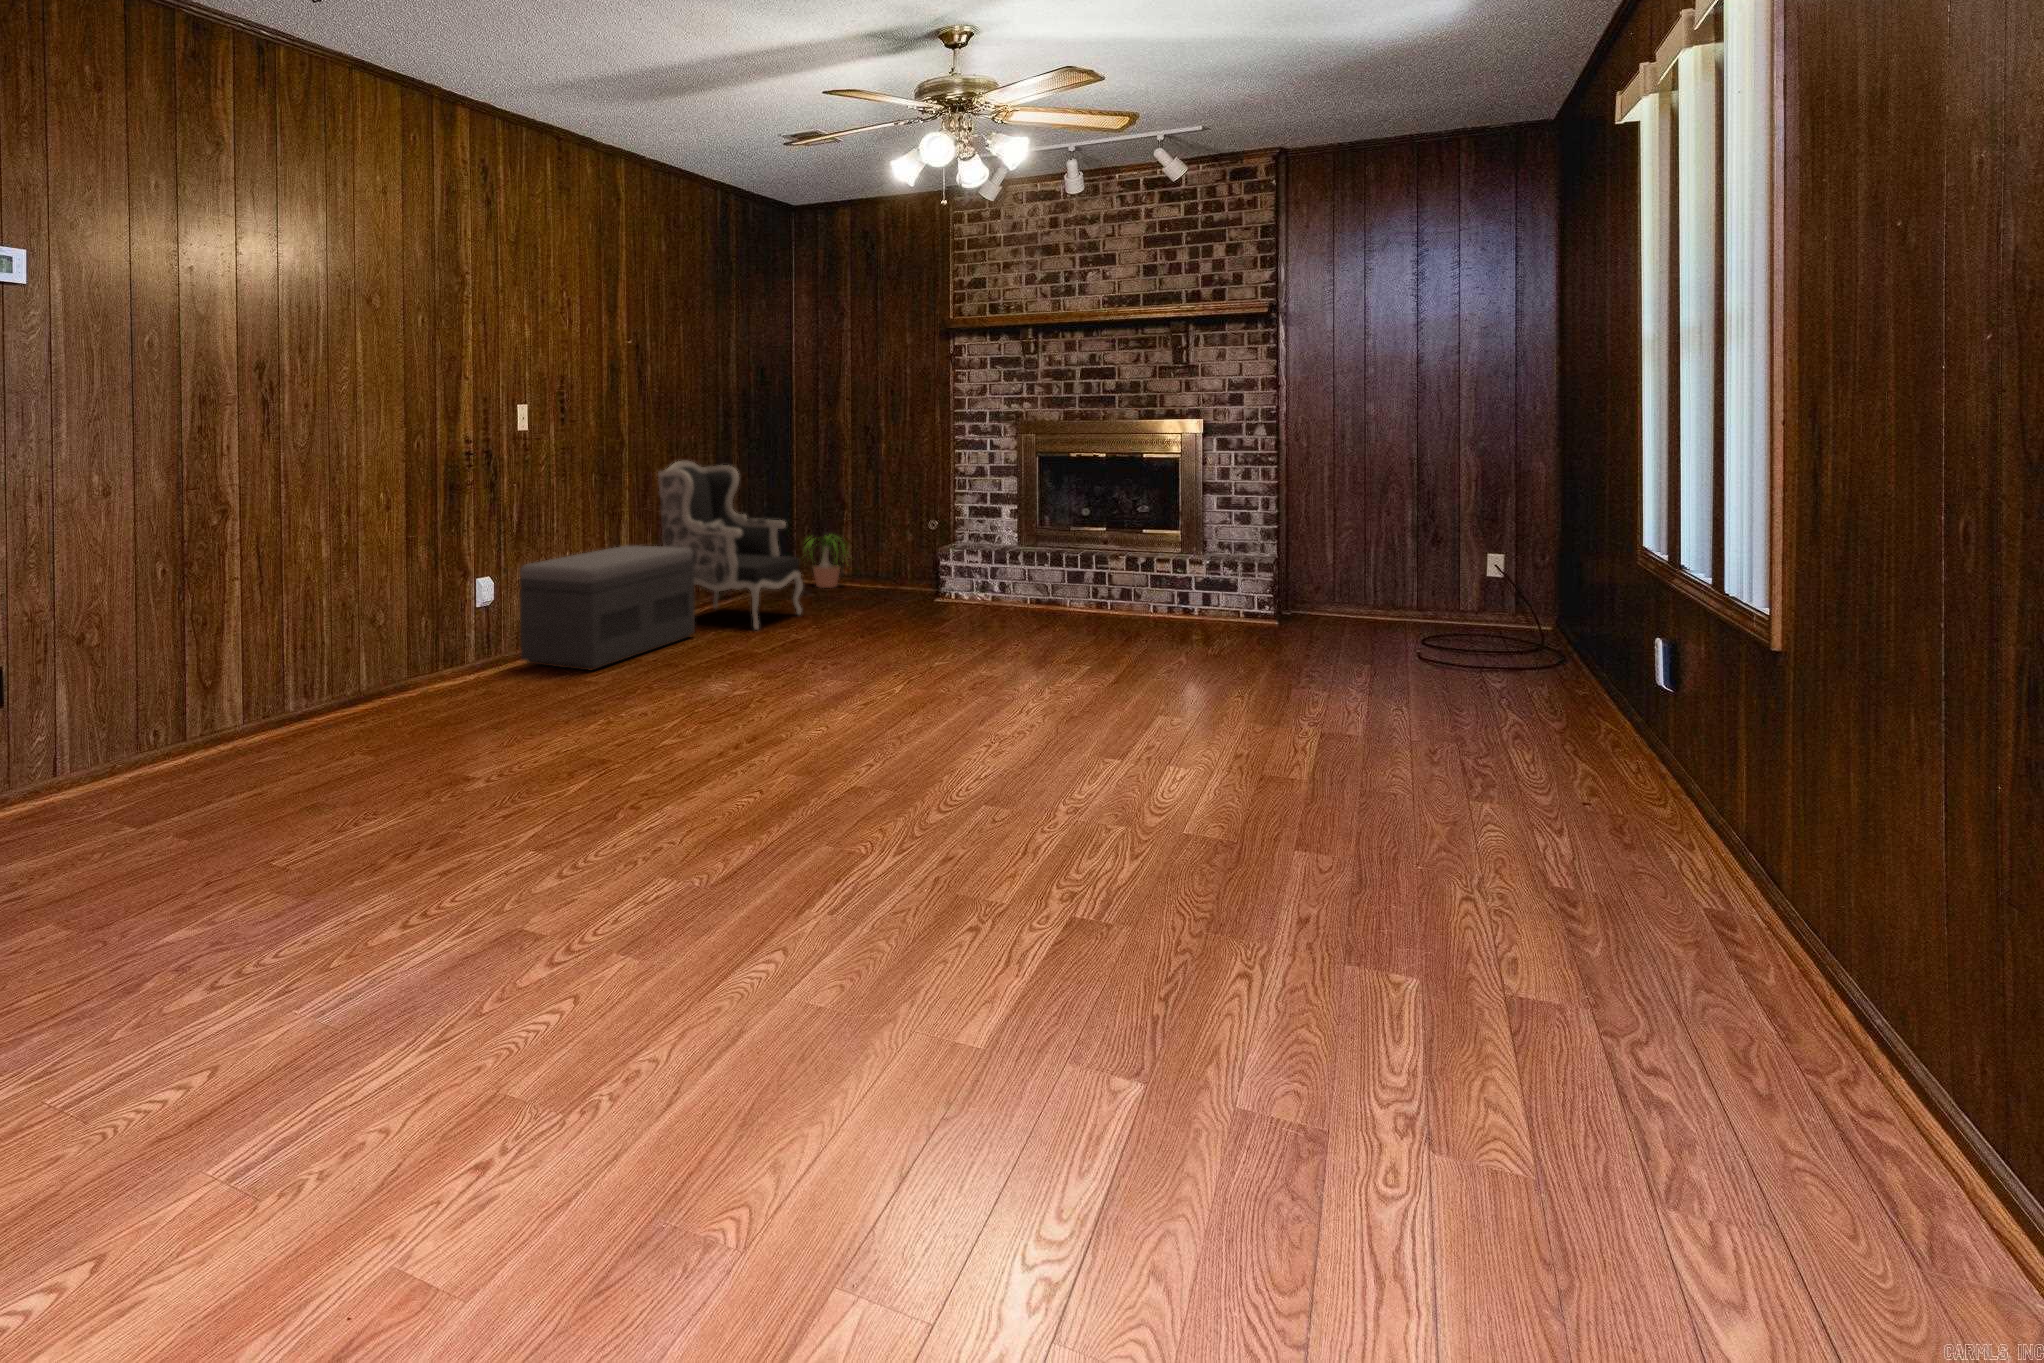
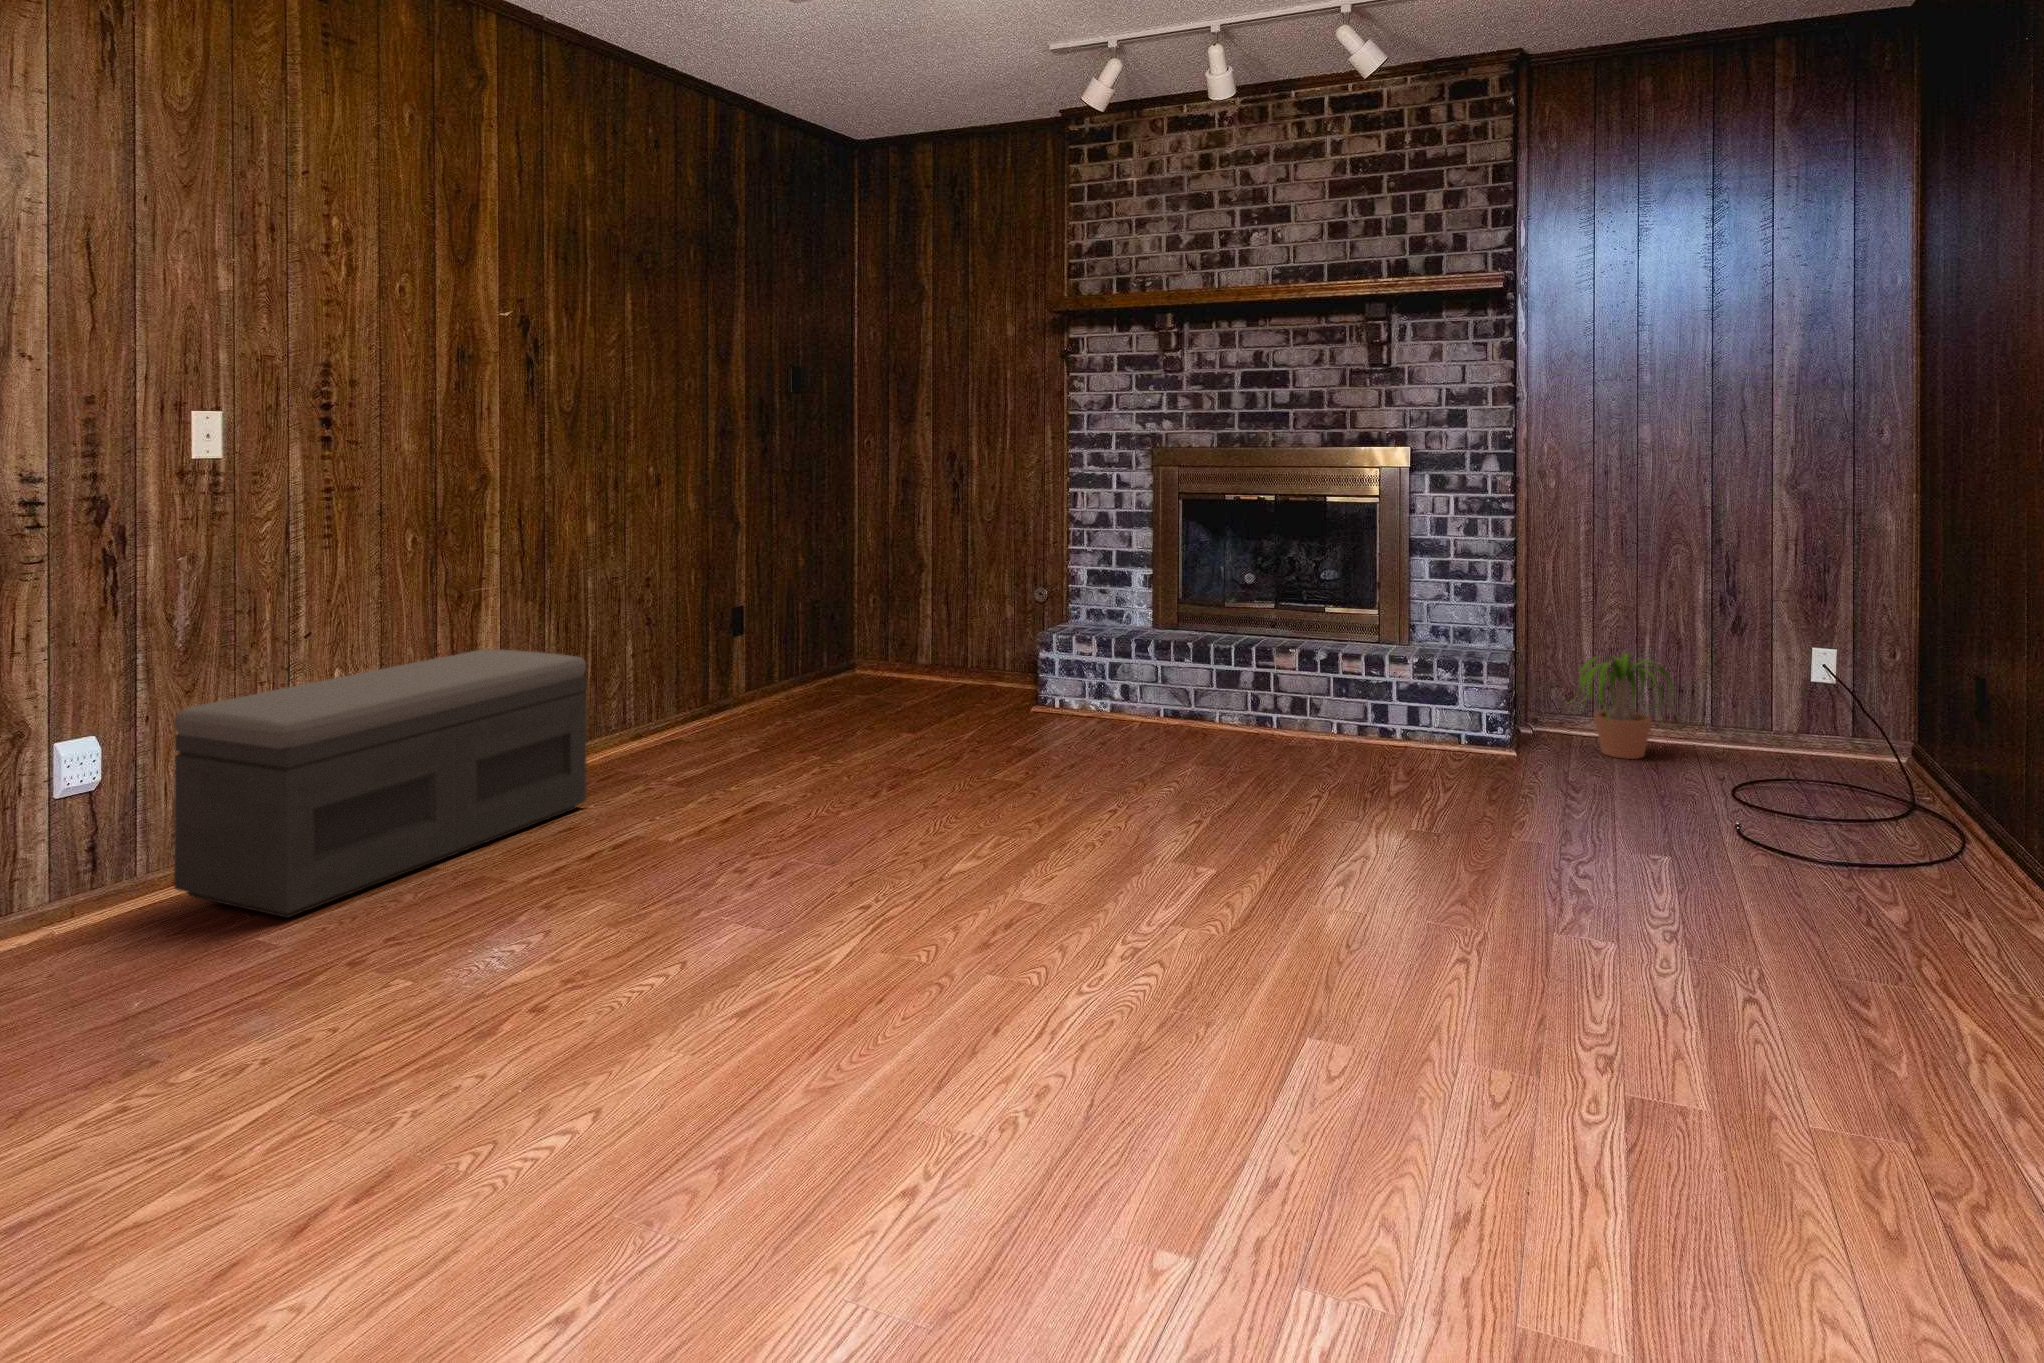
armchair: present [658,461,803,630] -> none [567,504,811,787]
potted plant: present [805,535,849,588] -> present [1579,653,1677,759]

